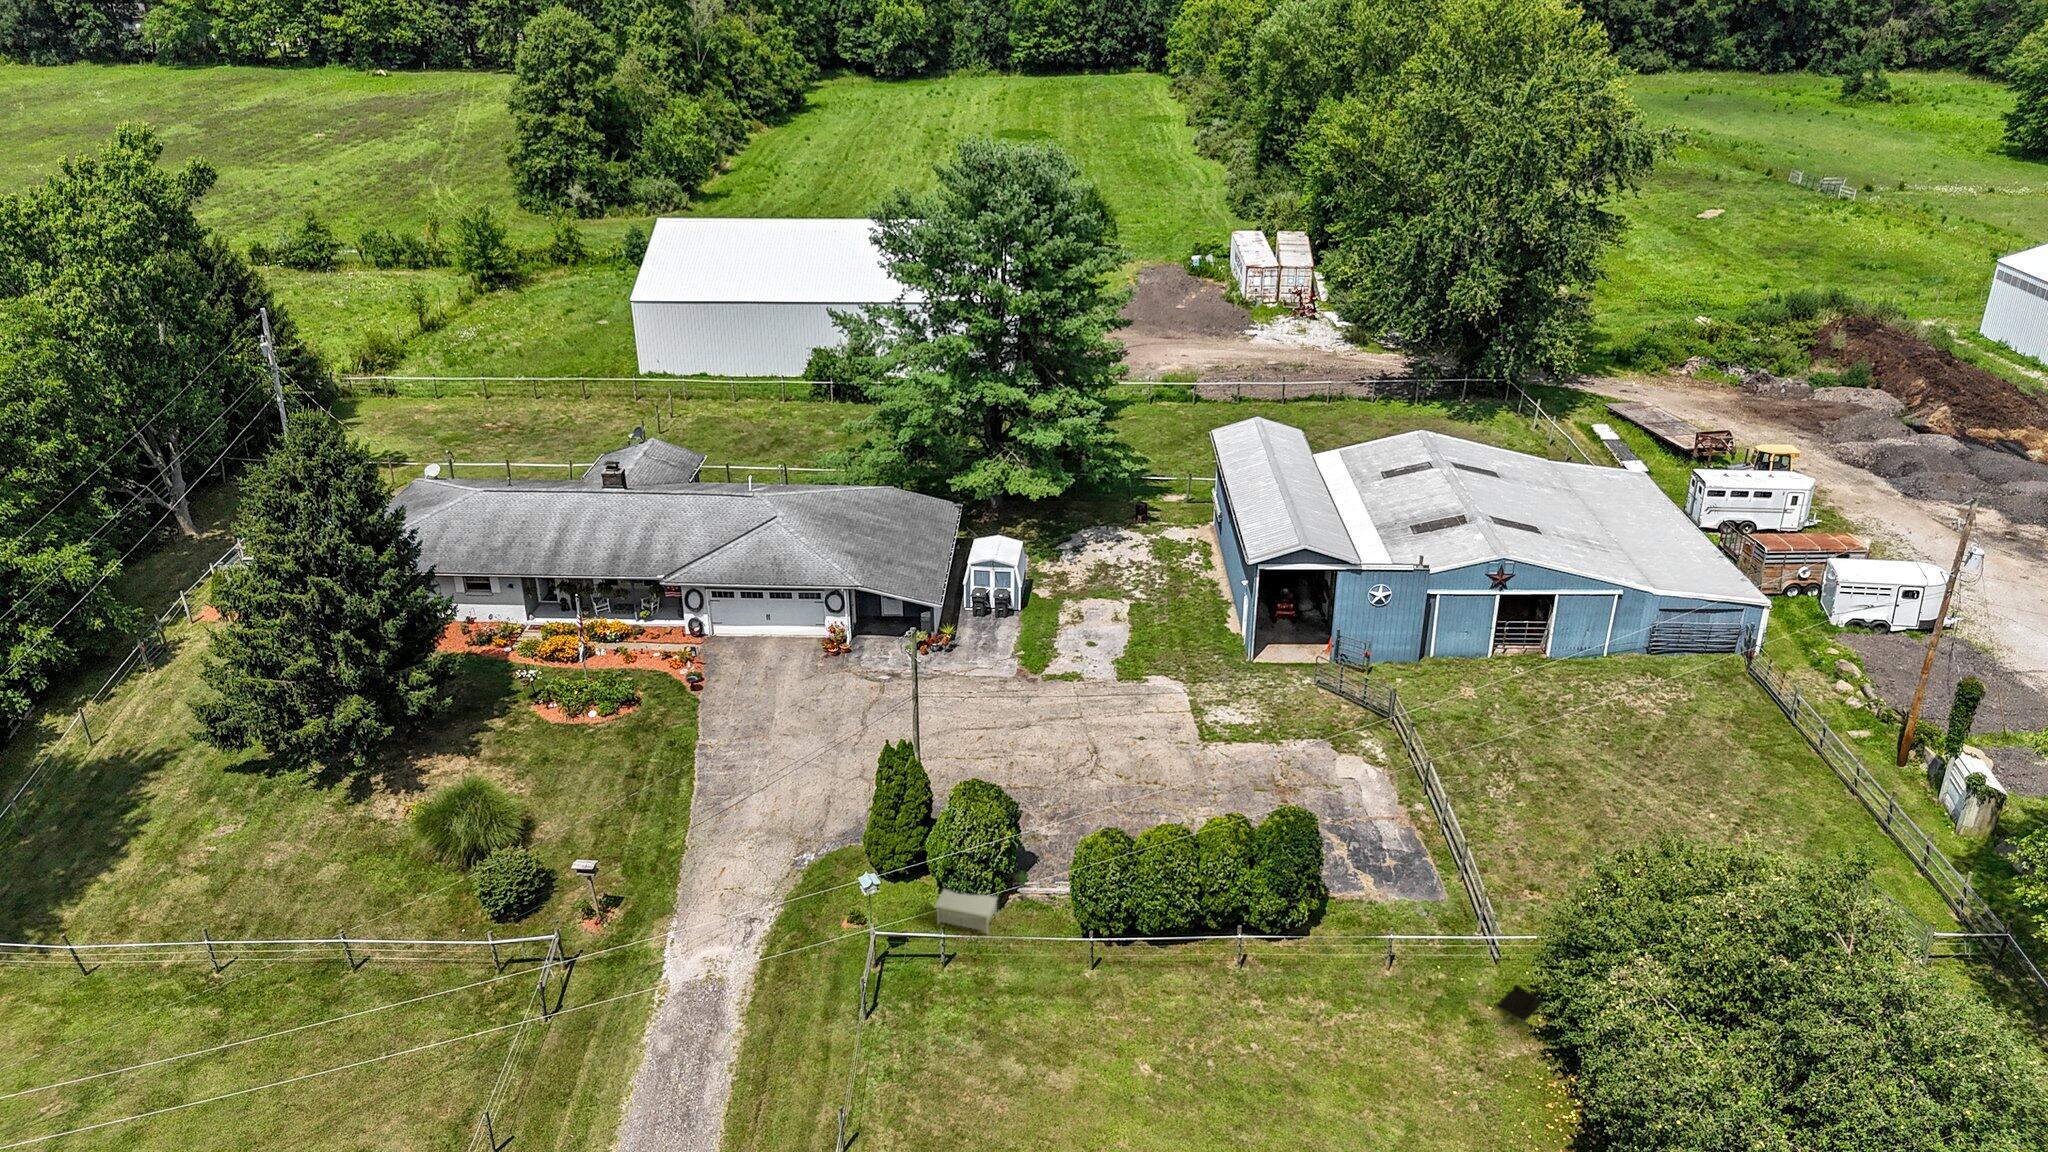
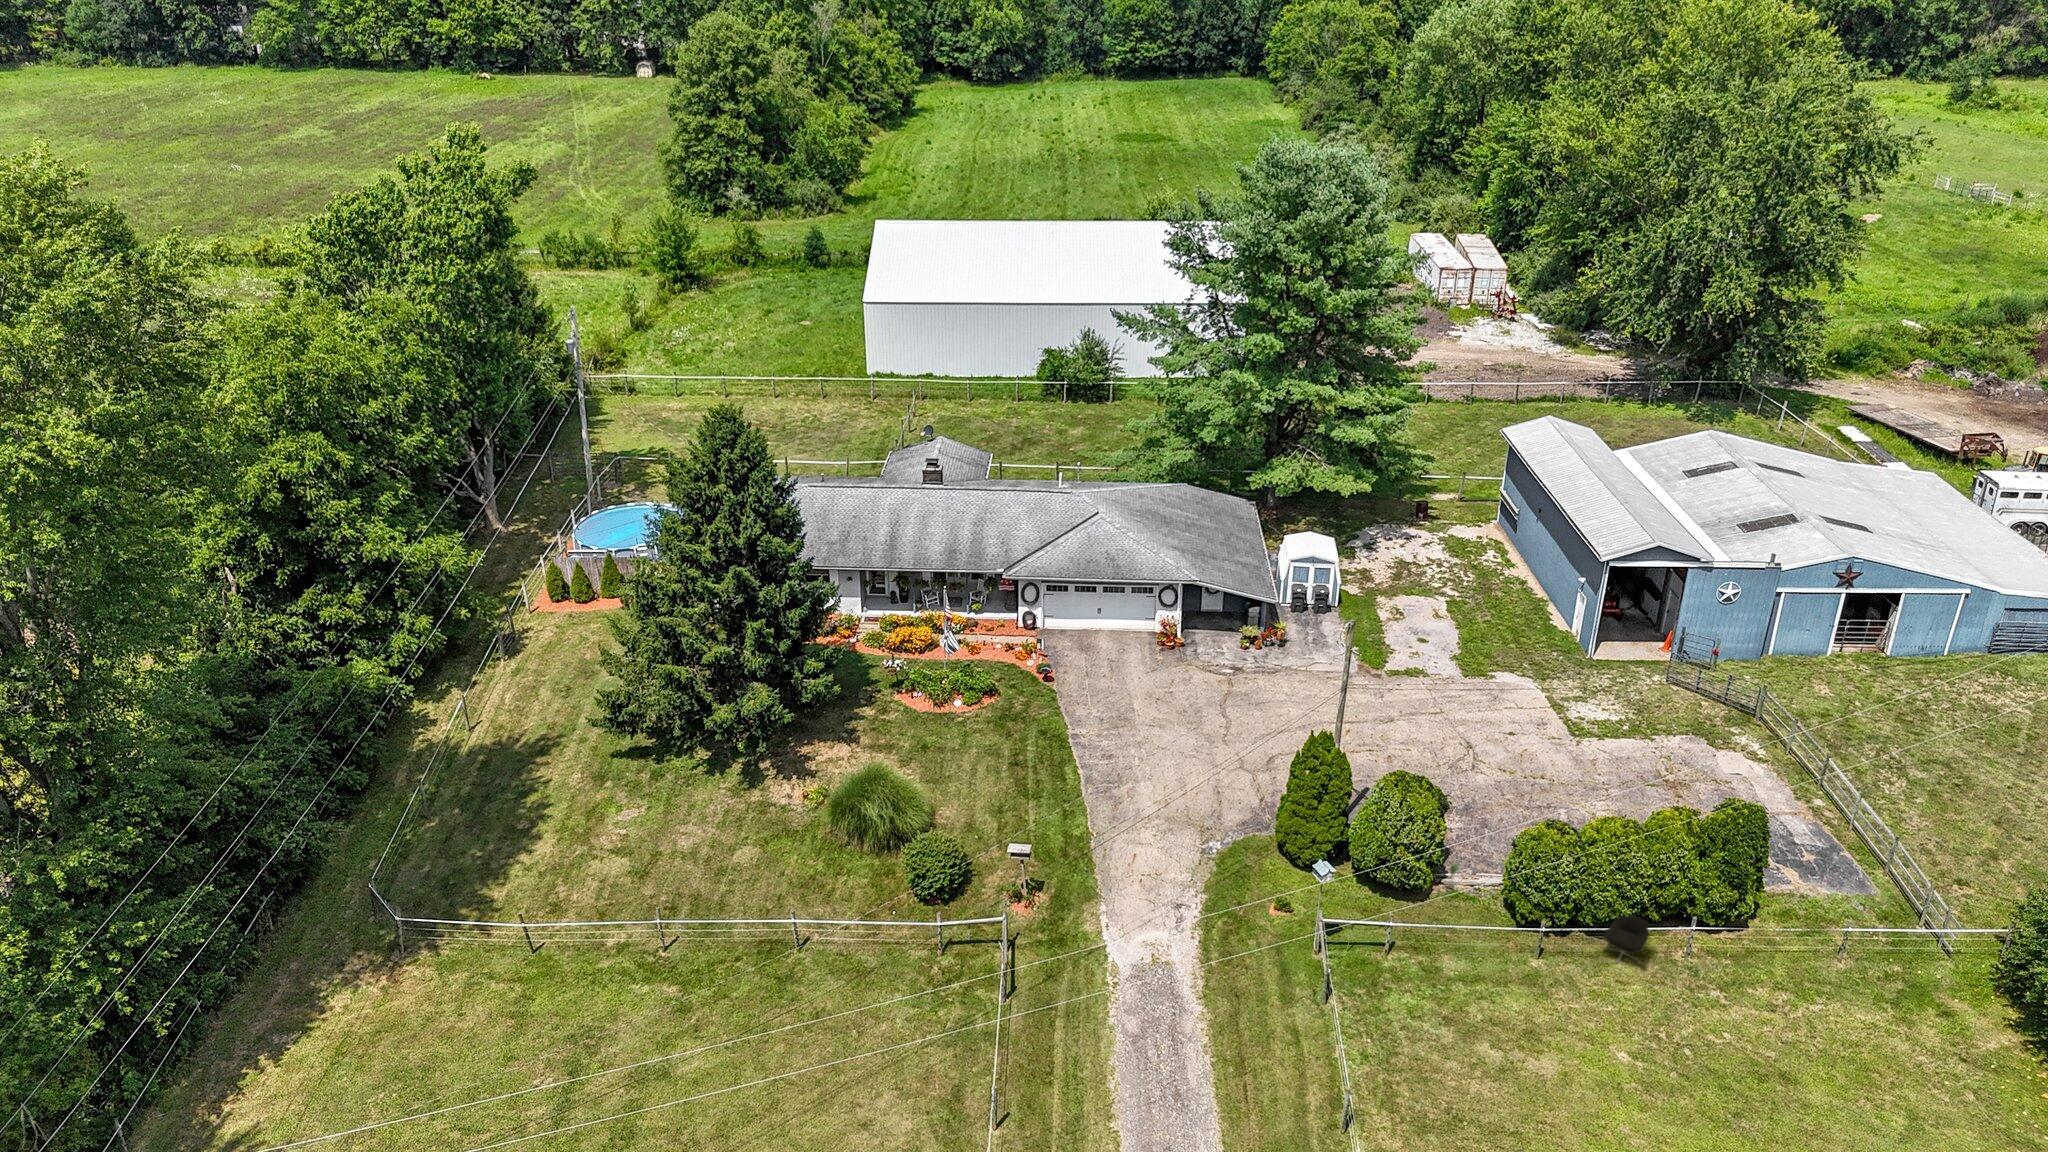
storage bench: present [935,889,997,934] -> none [1375,876,1435,923]
lounge chair: present [1495,985,1541,1023] -> present [1604,914,1649,962]

